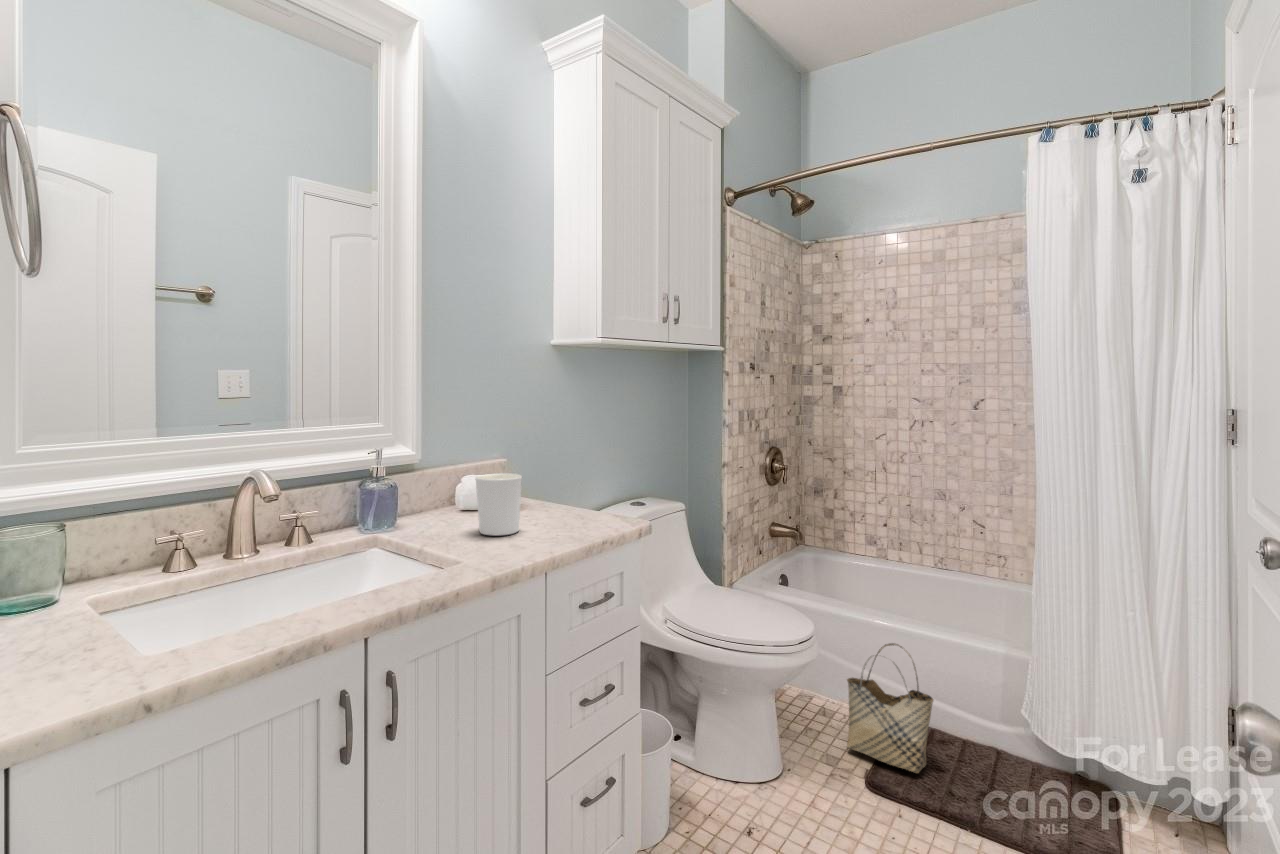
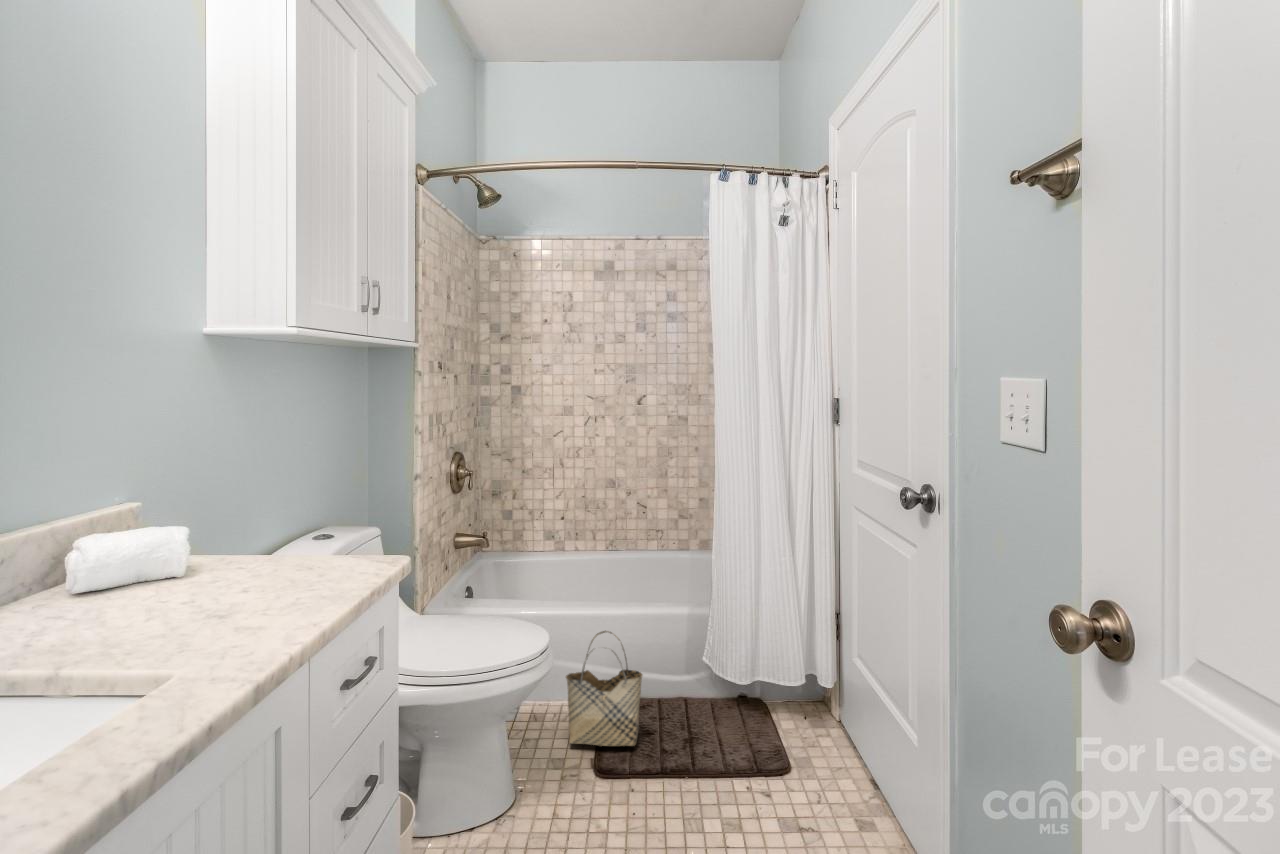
candle holder: present [475,474,522,536] -> none [102,536,200,647]

